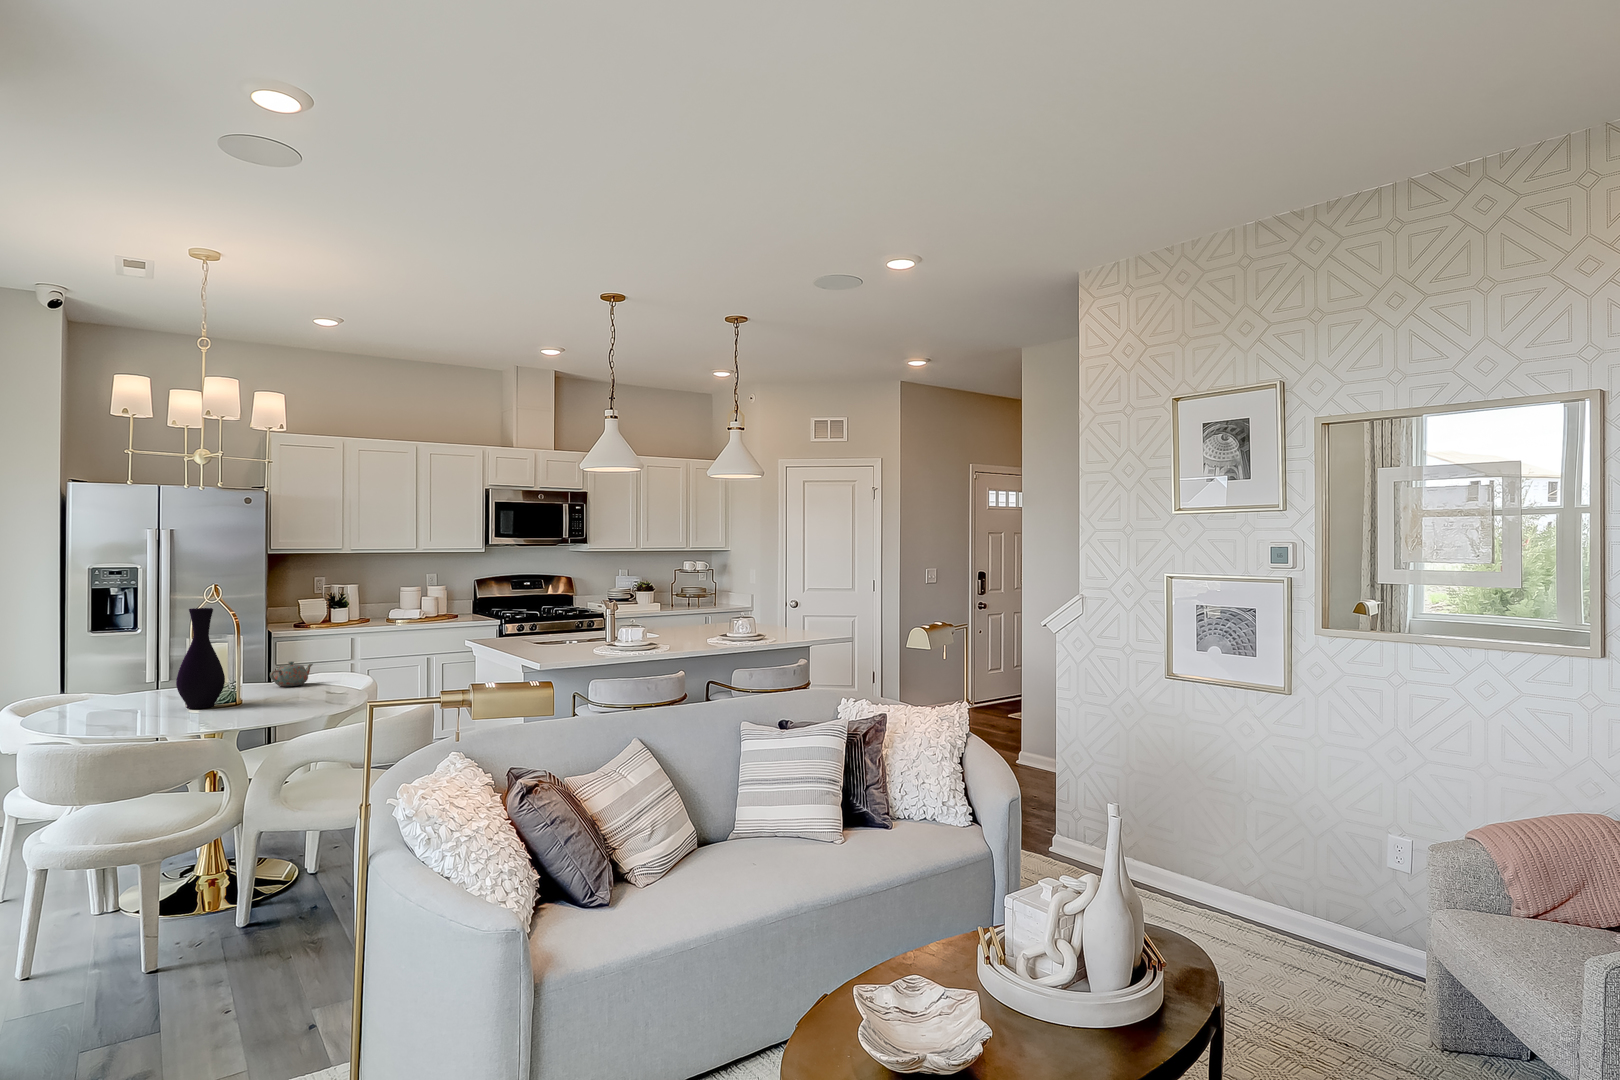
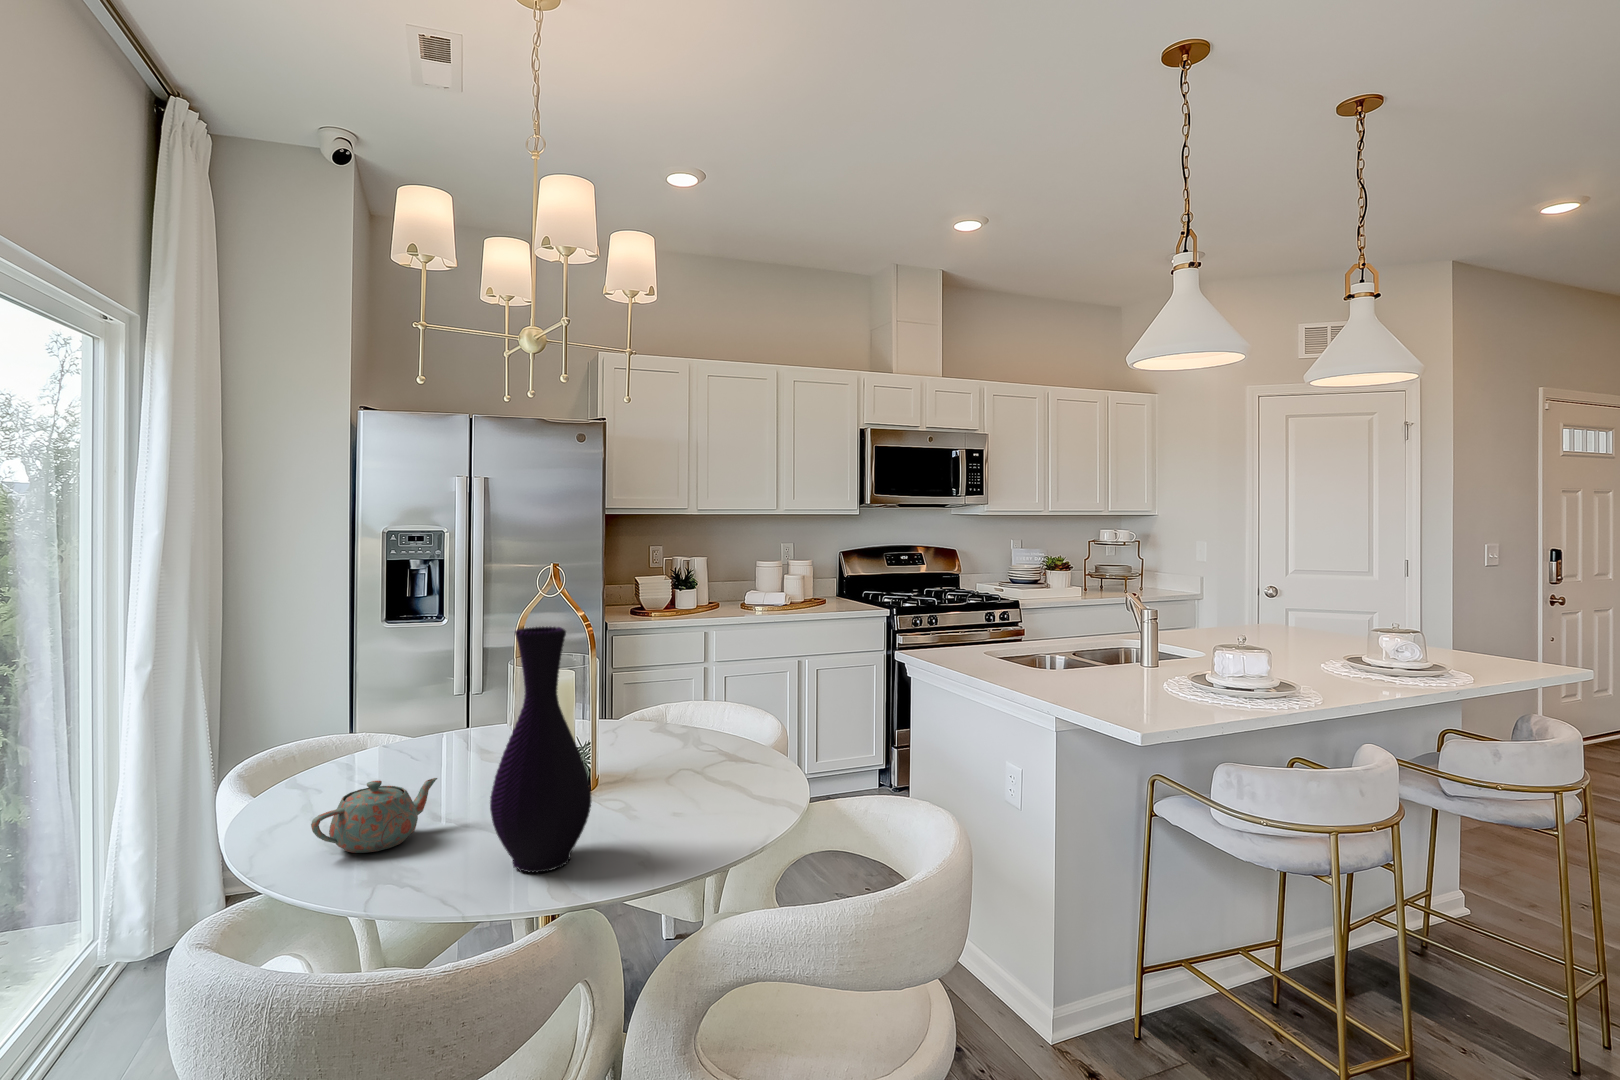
teapot: present [270,661,313,686] -> present [311,778,437,853]

